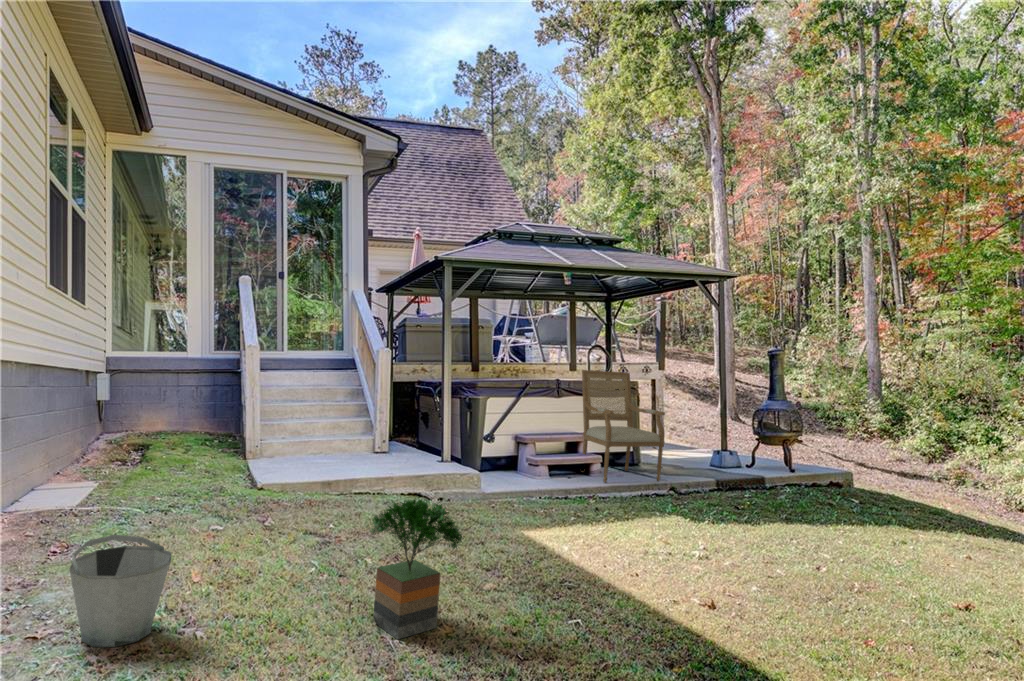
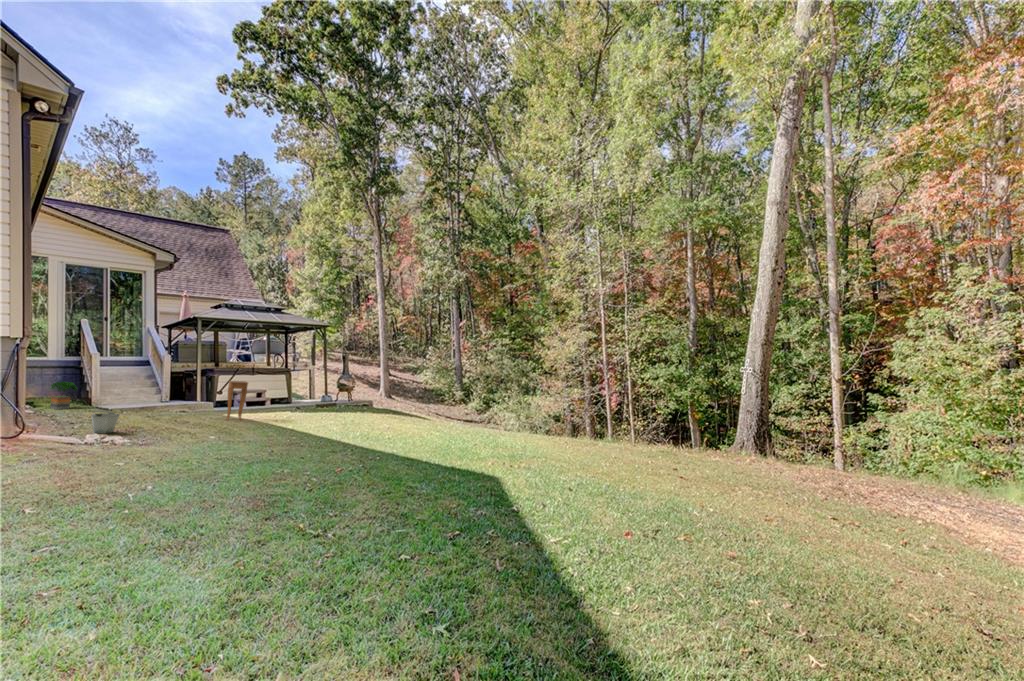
chair: present [582,370,665,483] -> none [262,367,297,408]
side table: none [519,410,583,548] -> present [227,381,248,420]
potted tree: present [370,499,464,639] -> present [50,382,77,410]

